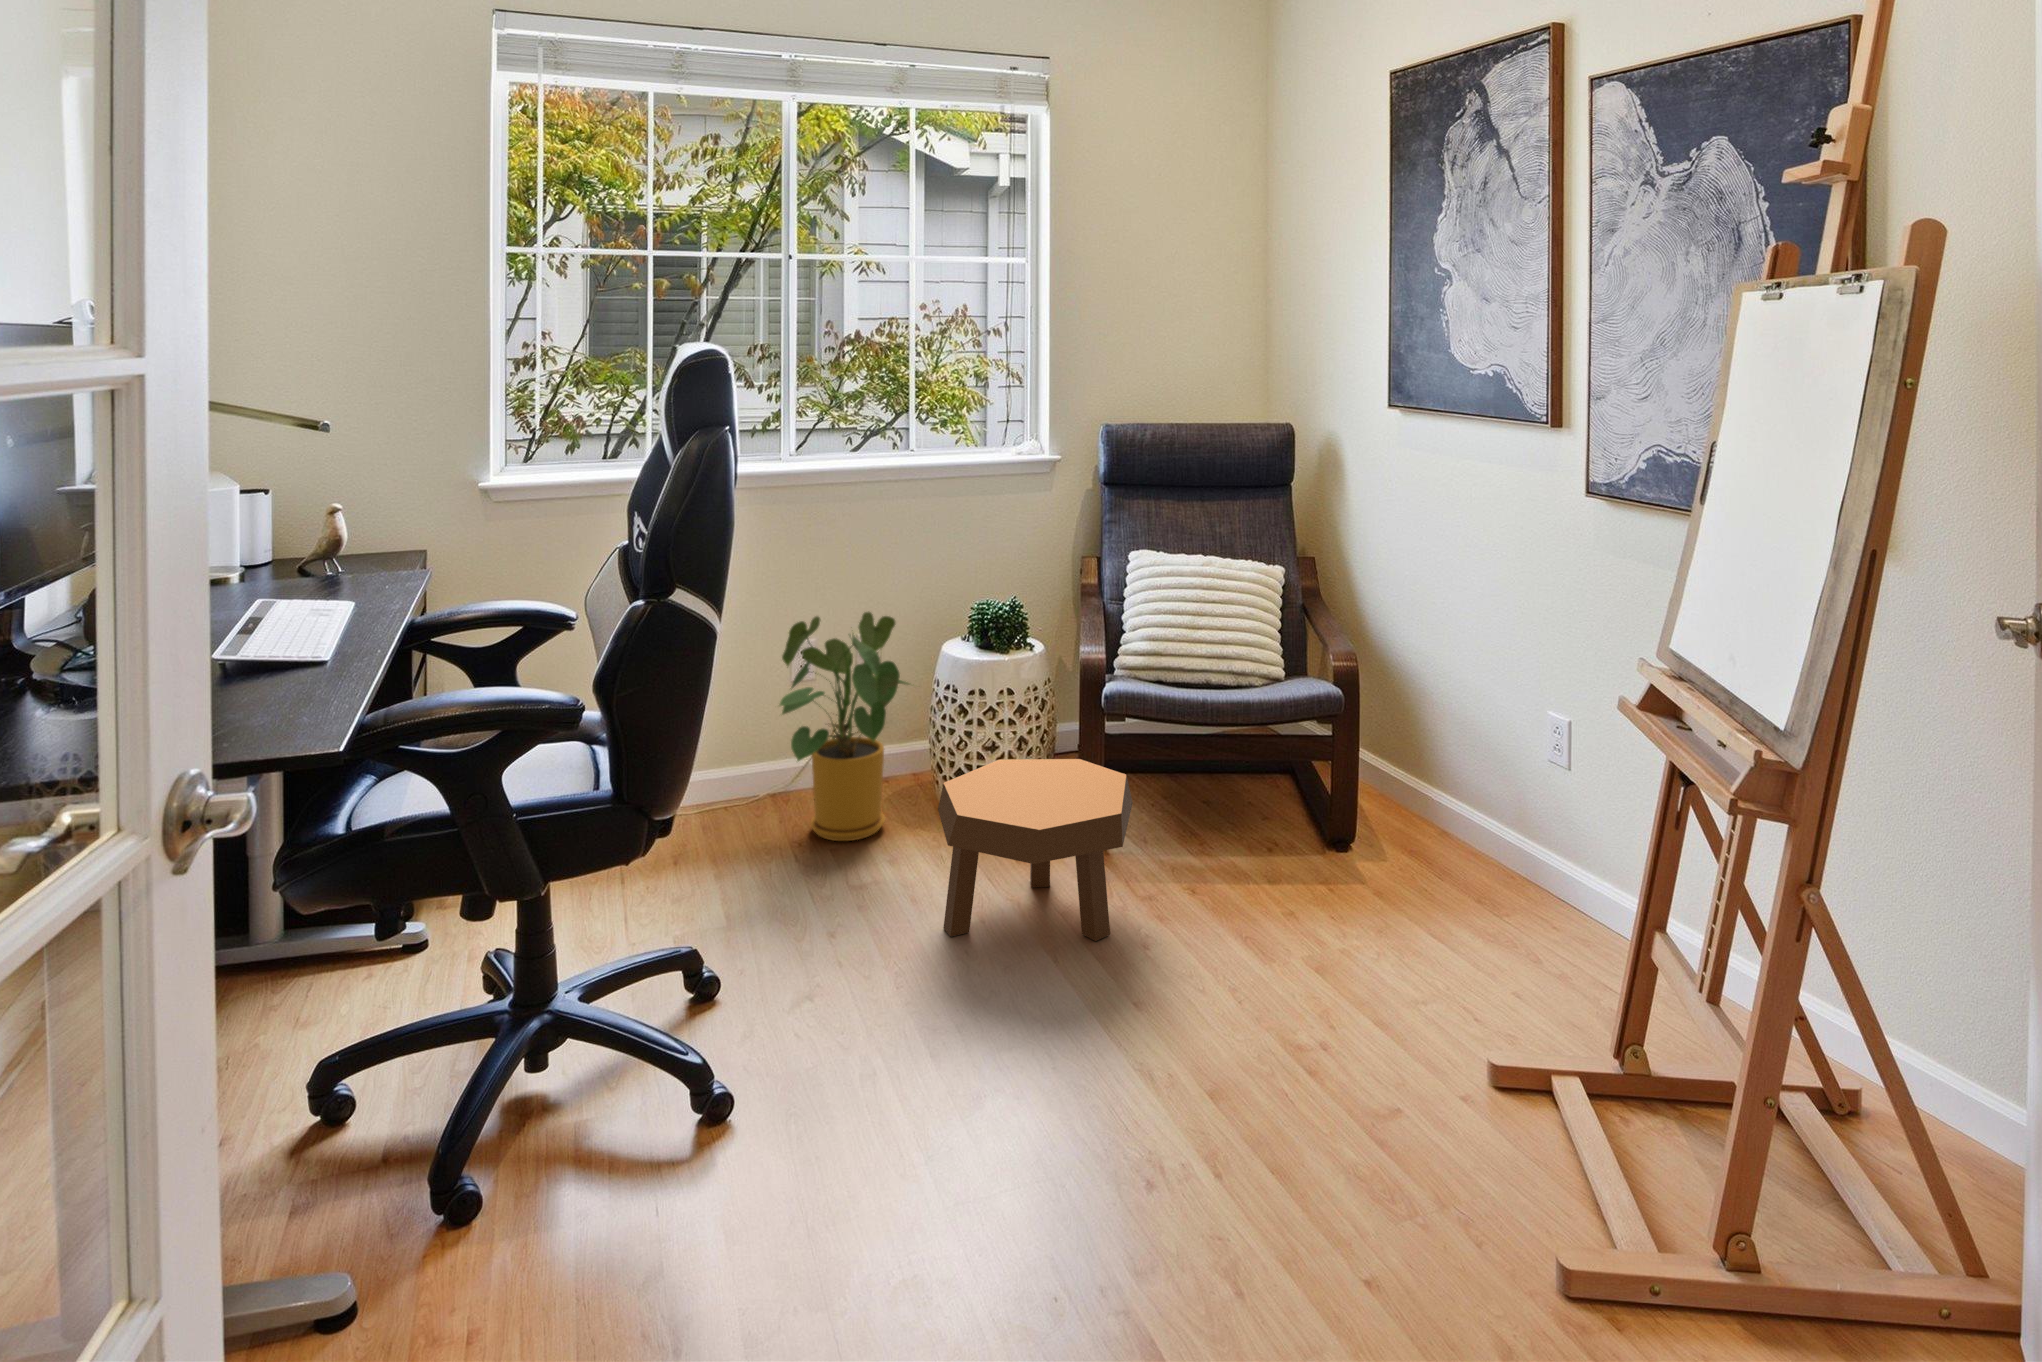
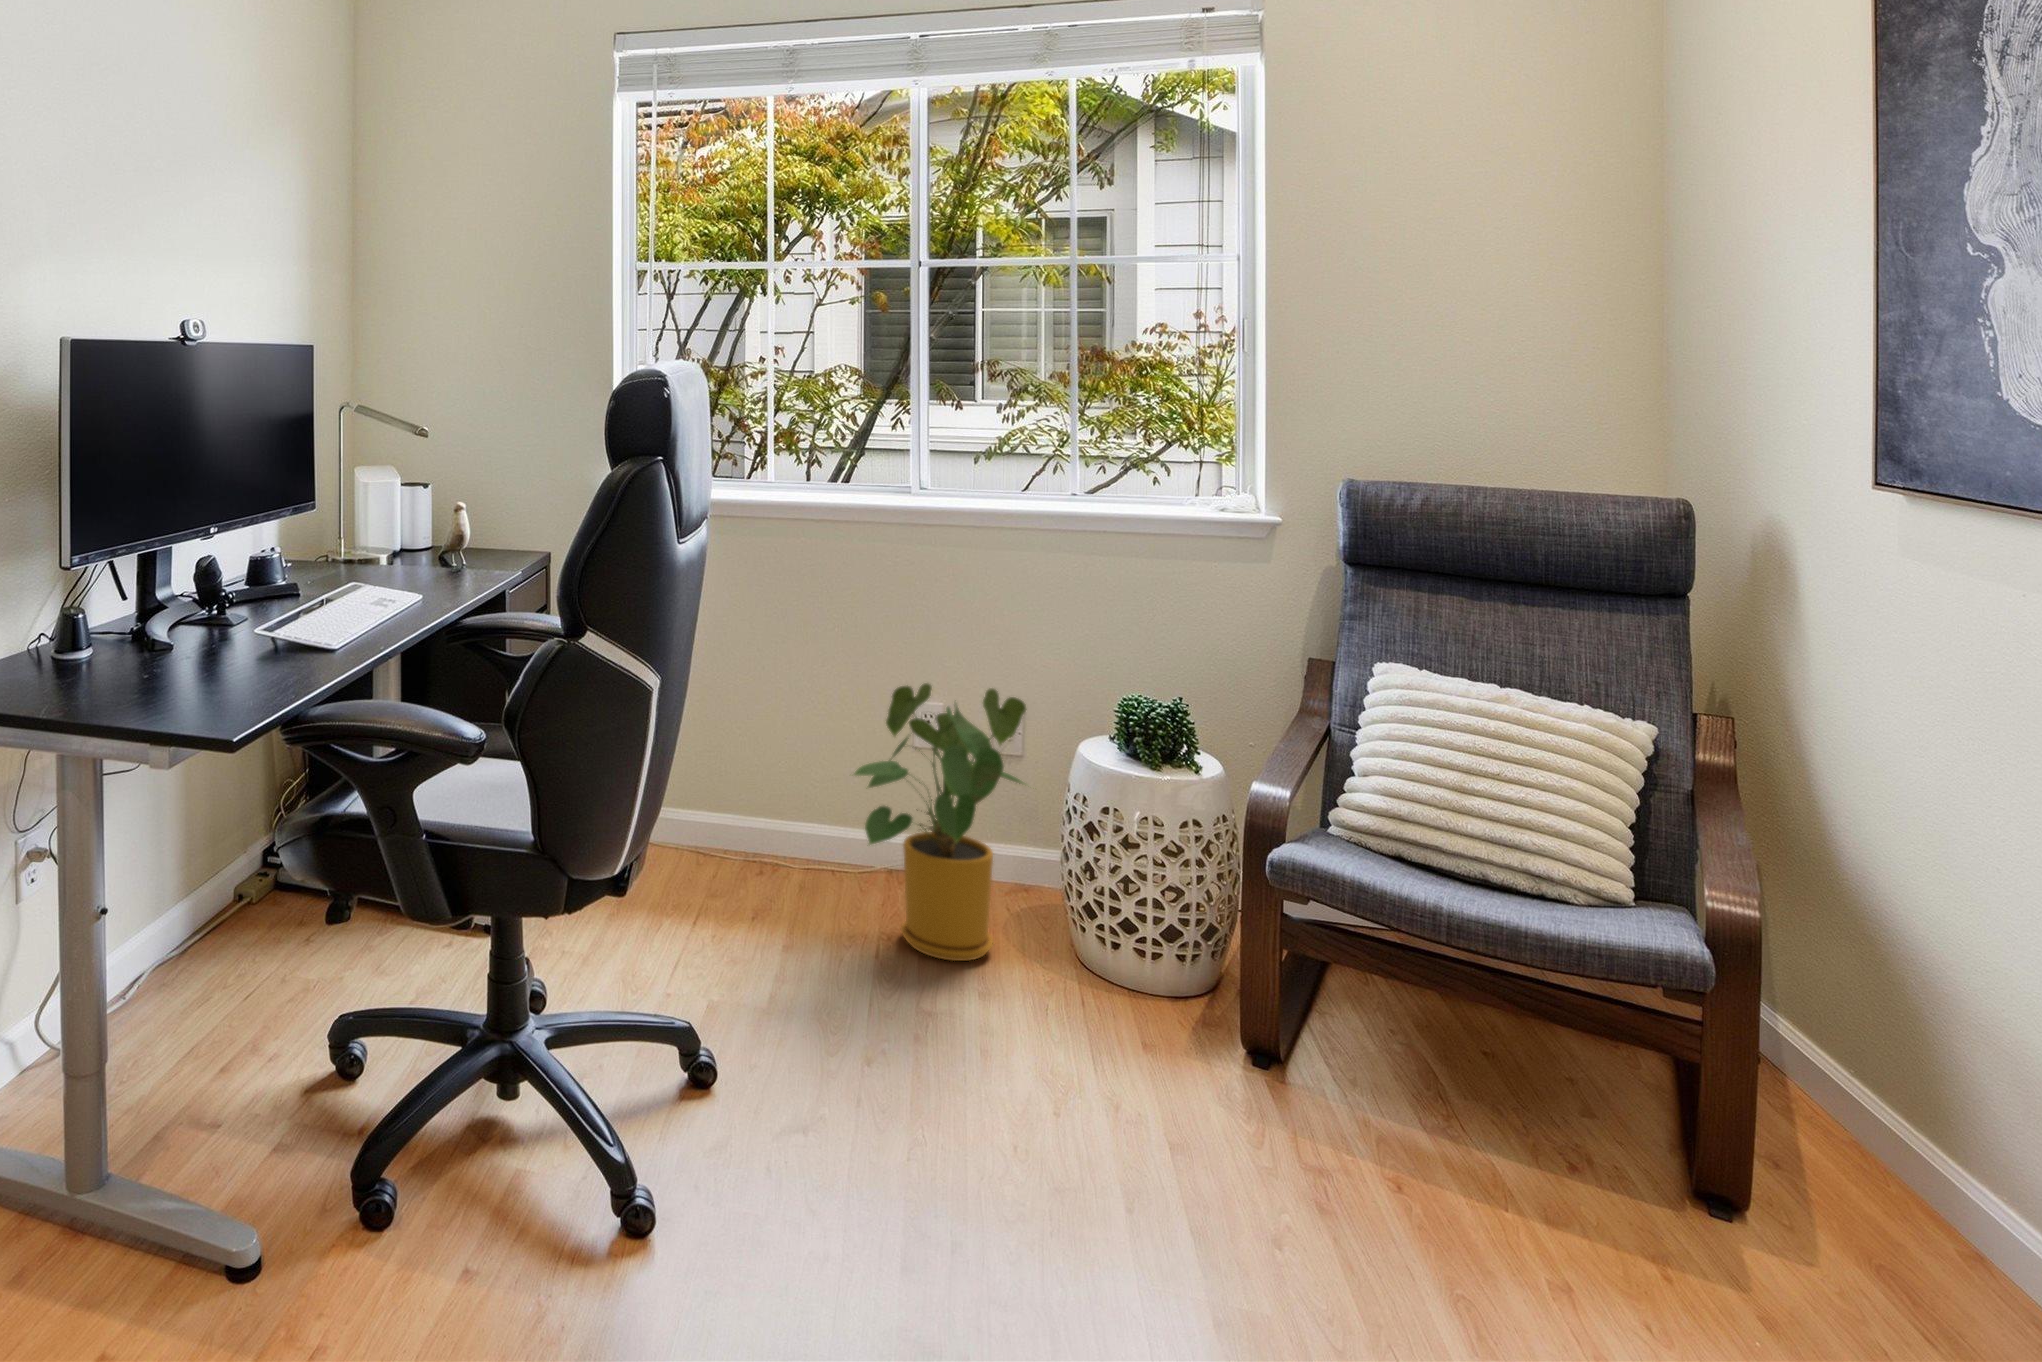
footstool: present [938,759,1133,941] -> none [1006,904,1308,1196]

